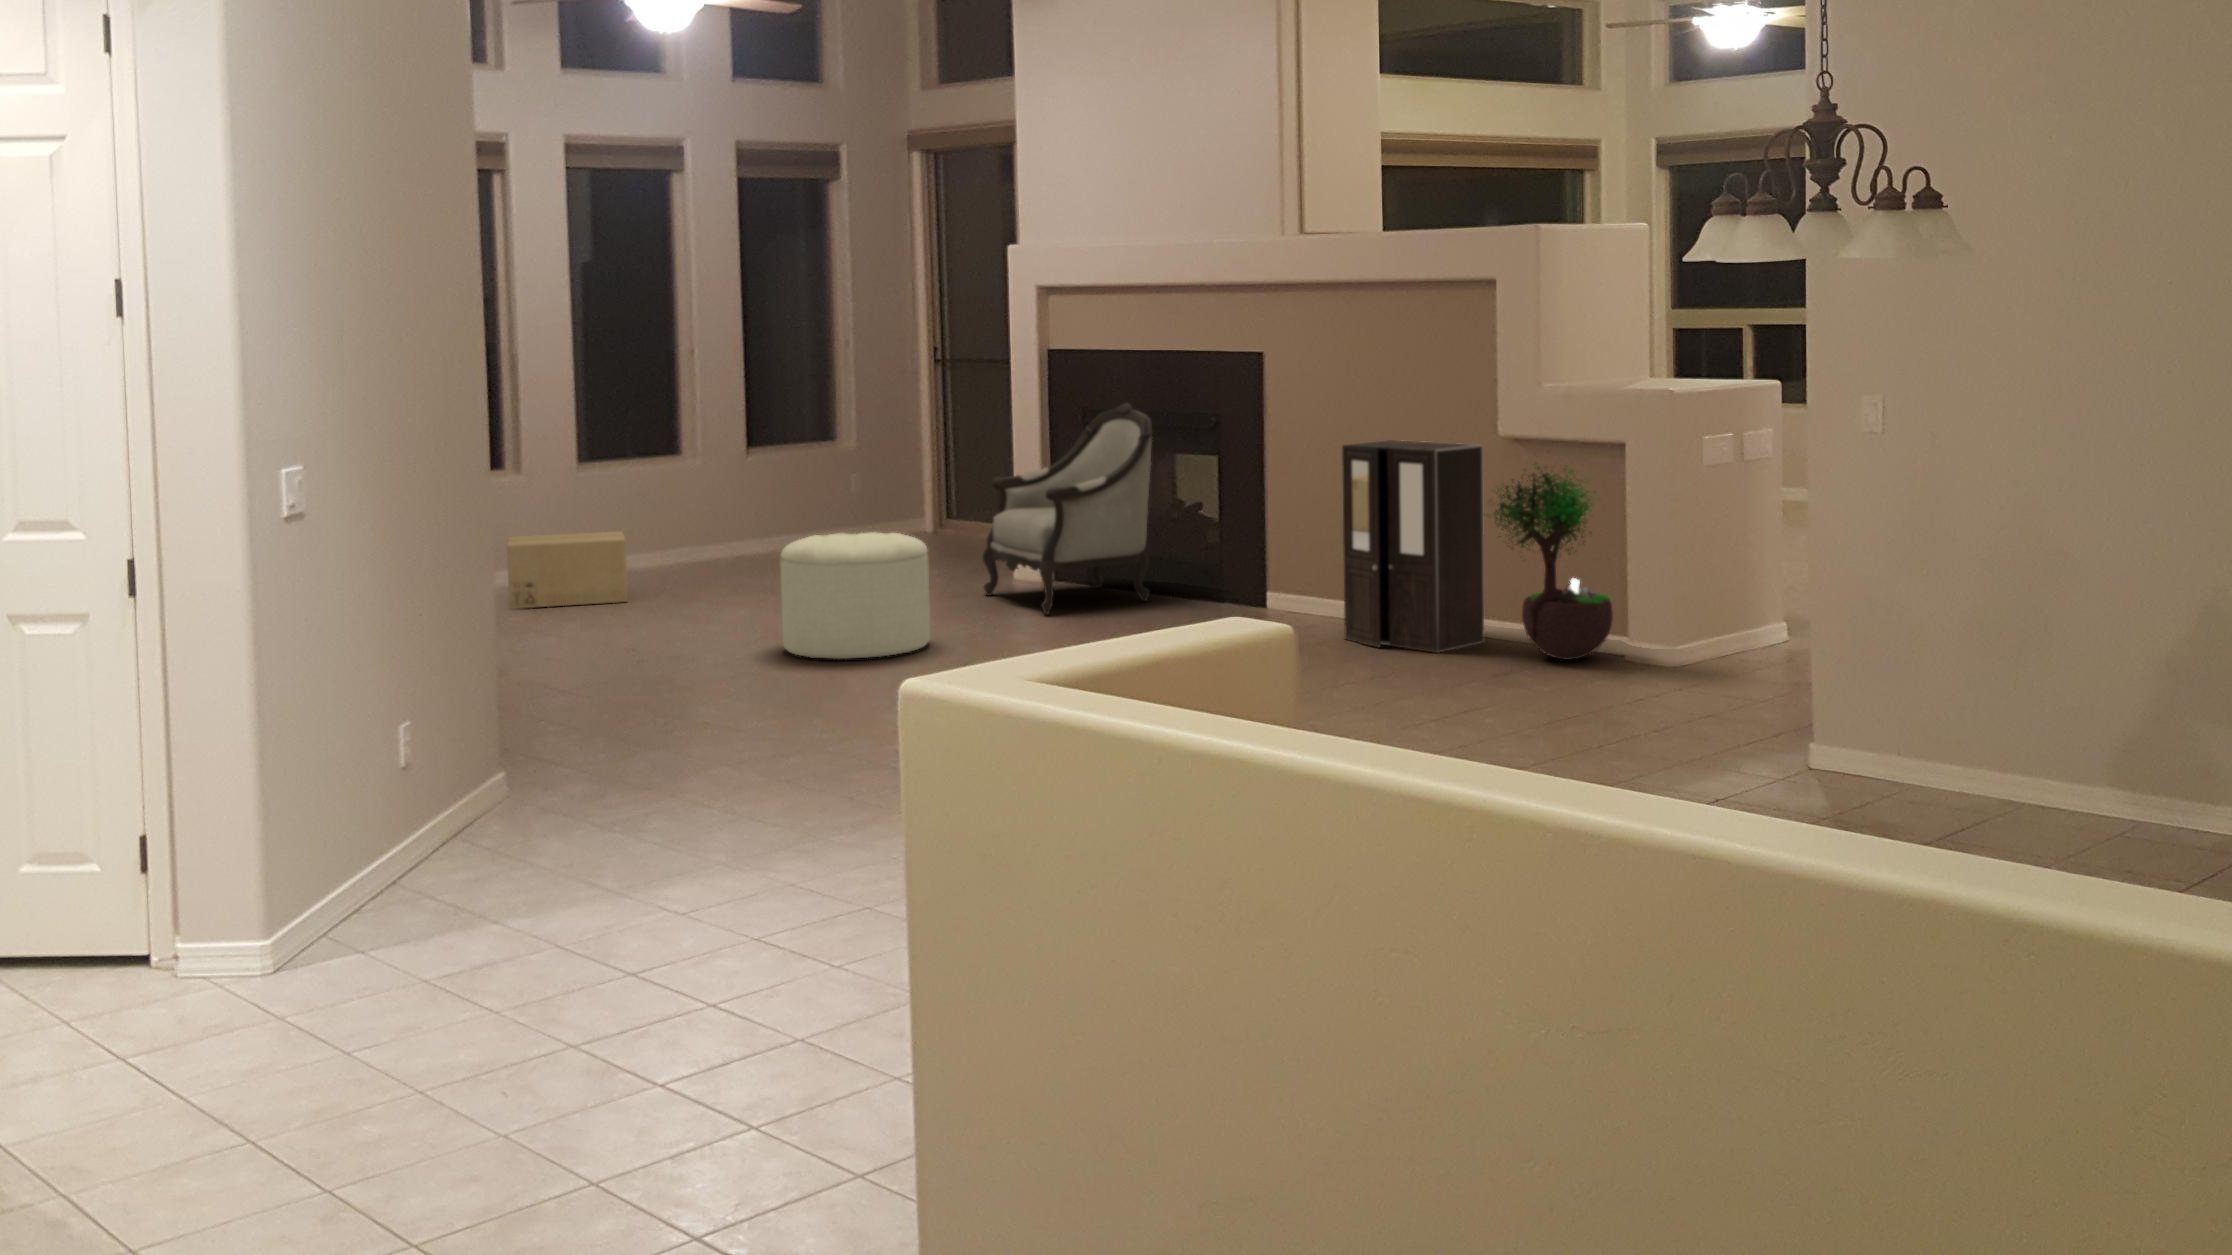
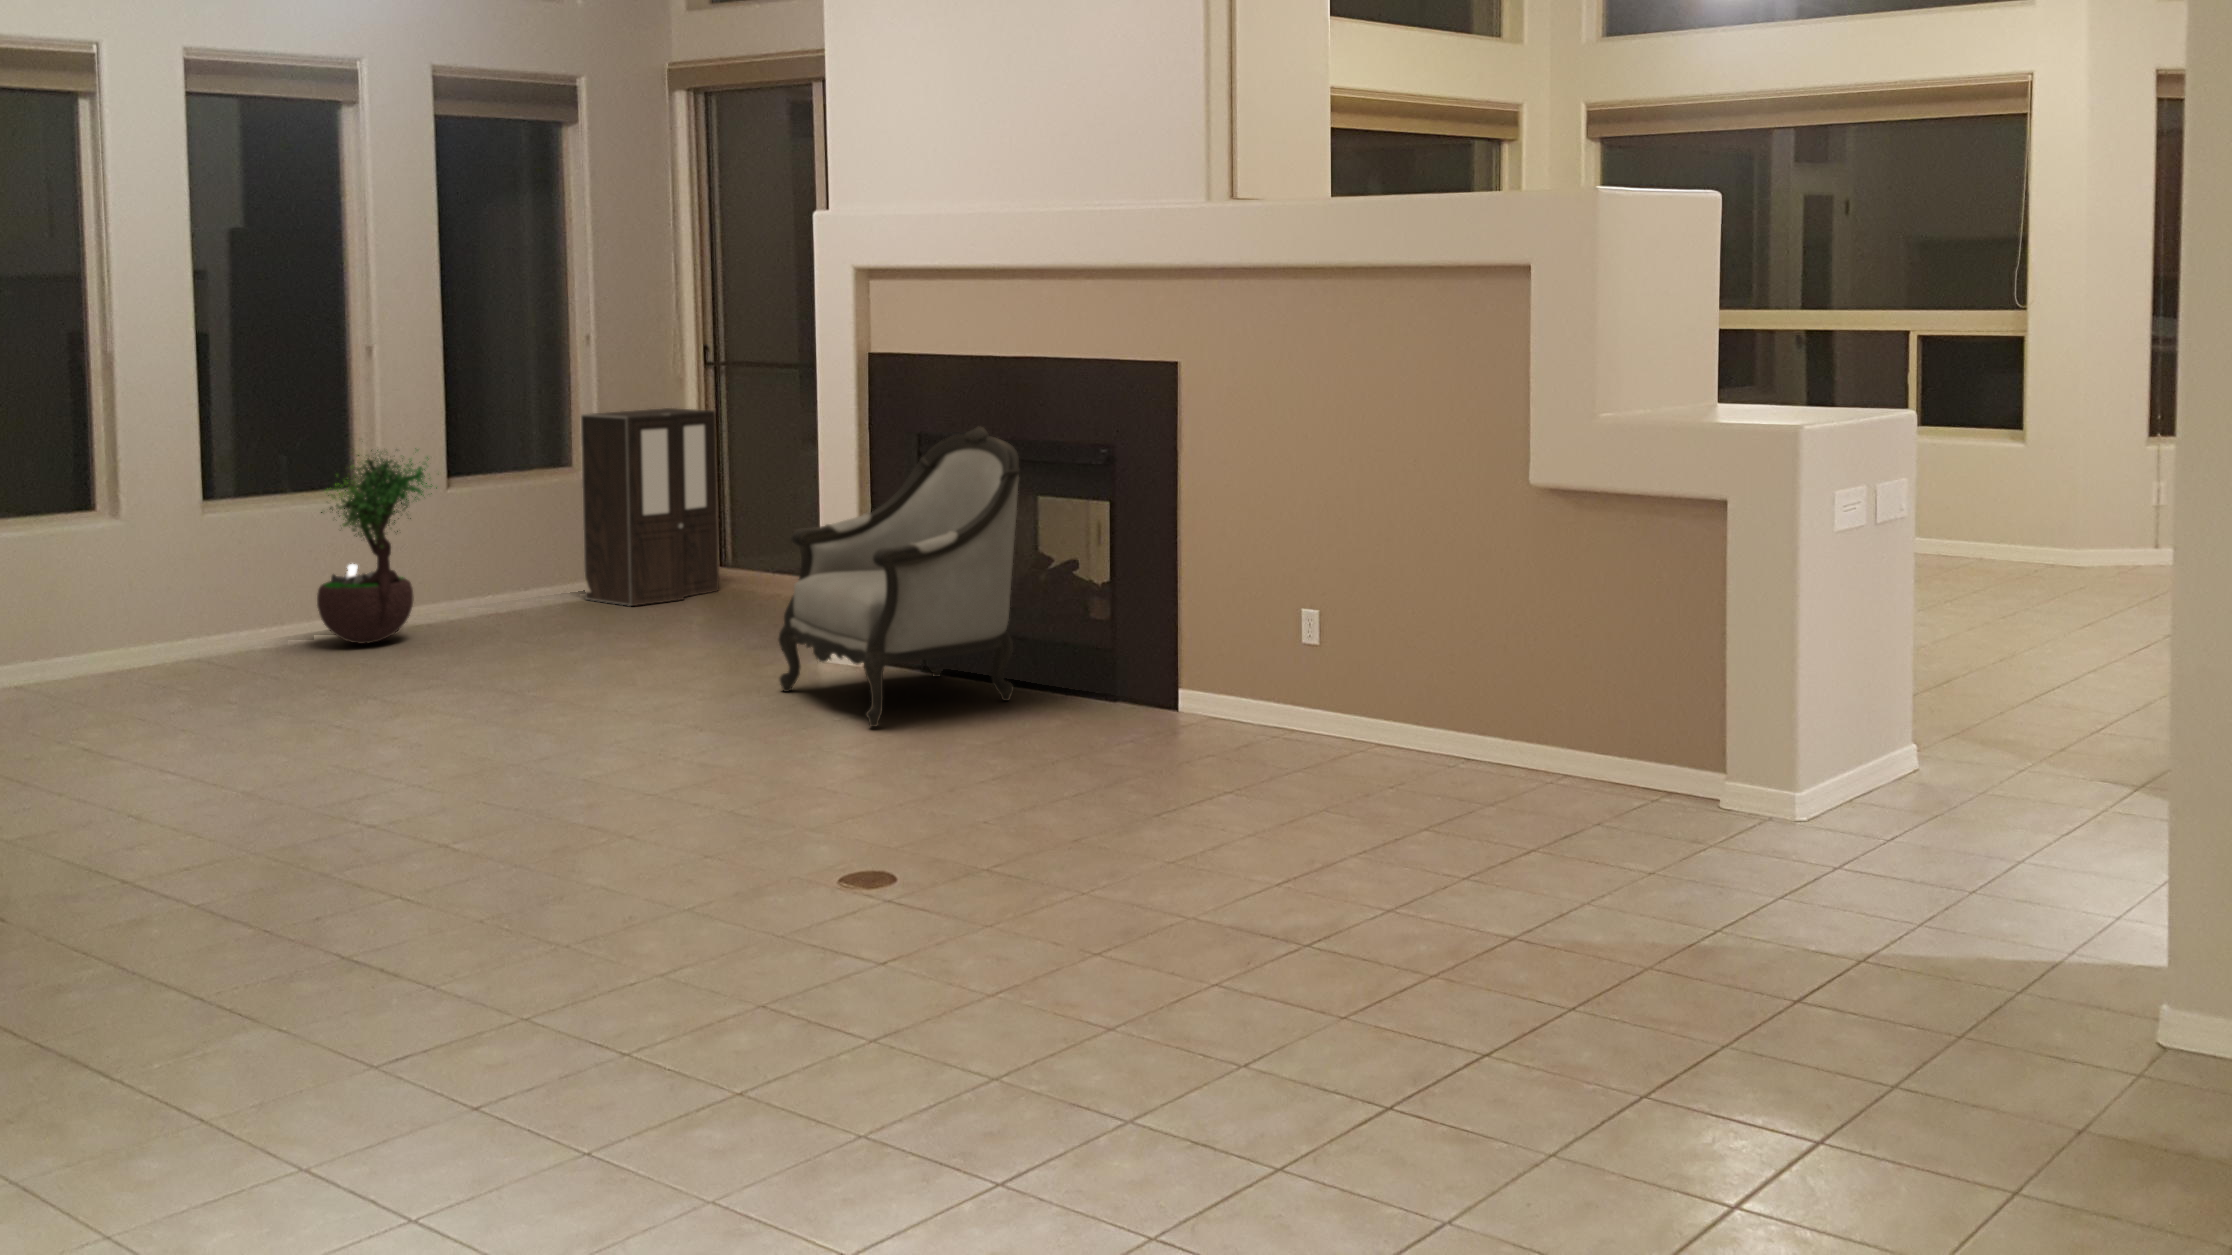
cabinet: present [1342,440,1484,653] -> present [581,408,719,606]
potted tree: present [1481,453,1613,660] -> present [317,448,437,644]
cardboard box: present [507,532,628,609] -> none [72,603,262,723]
ottoman: present [780,532,930,659] -> none [479,623,708,822]

